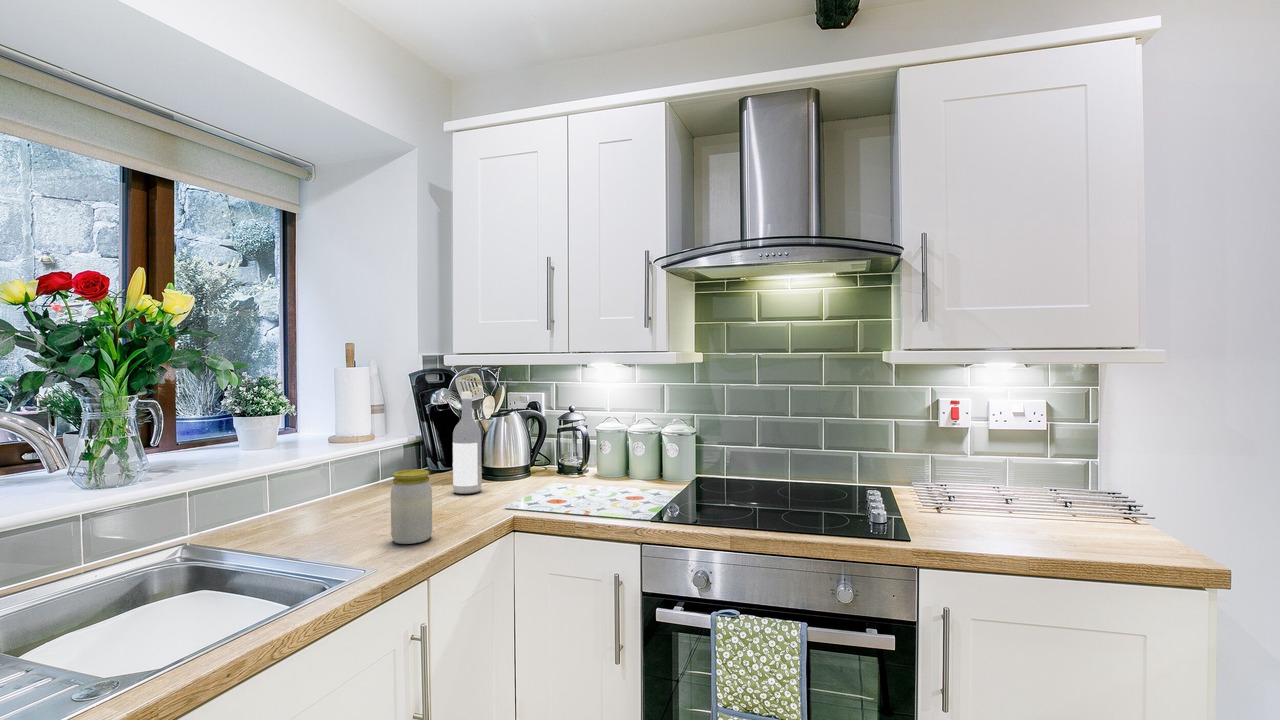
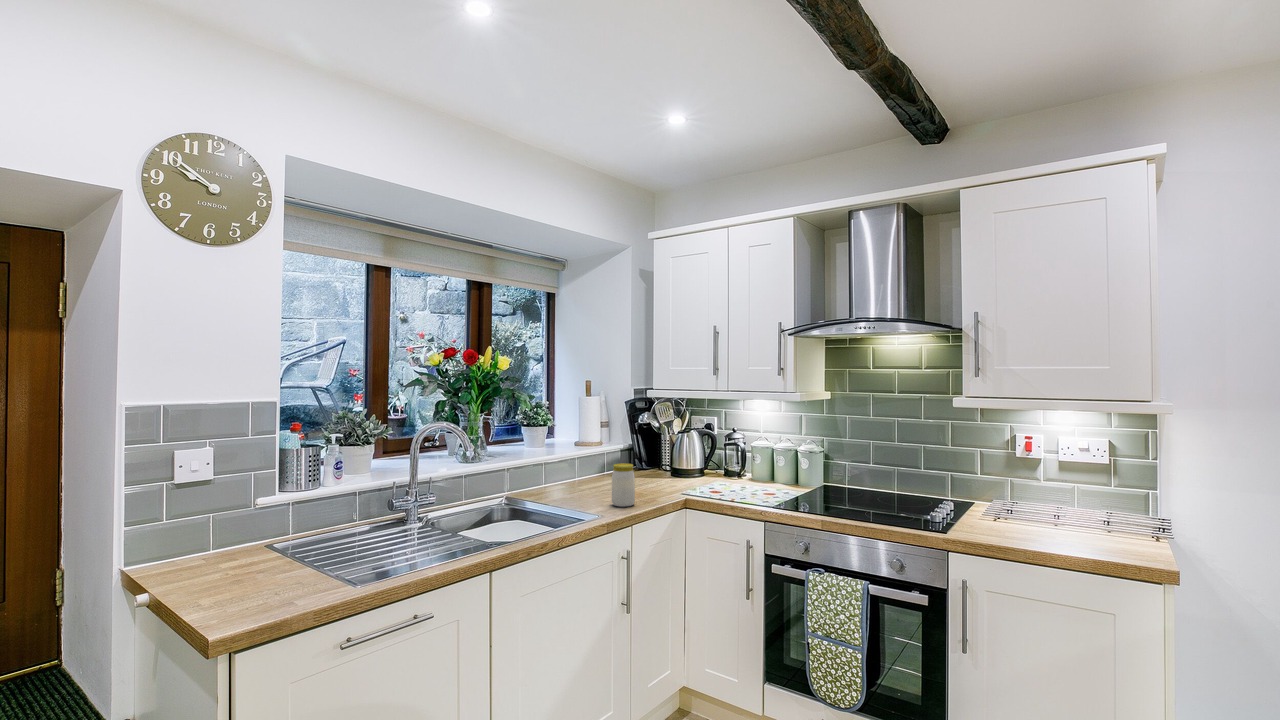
wine bottle: present [453,392,482,494] -> none [650,416,668,484]

